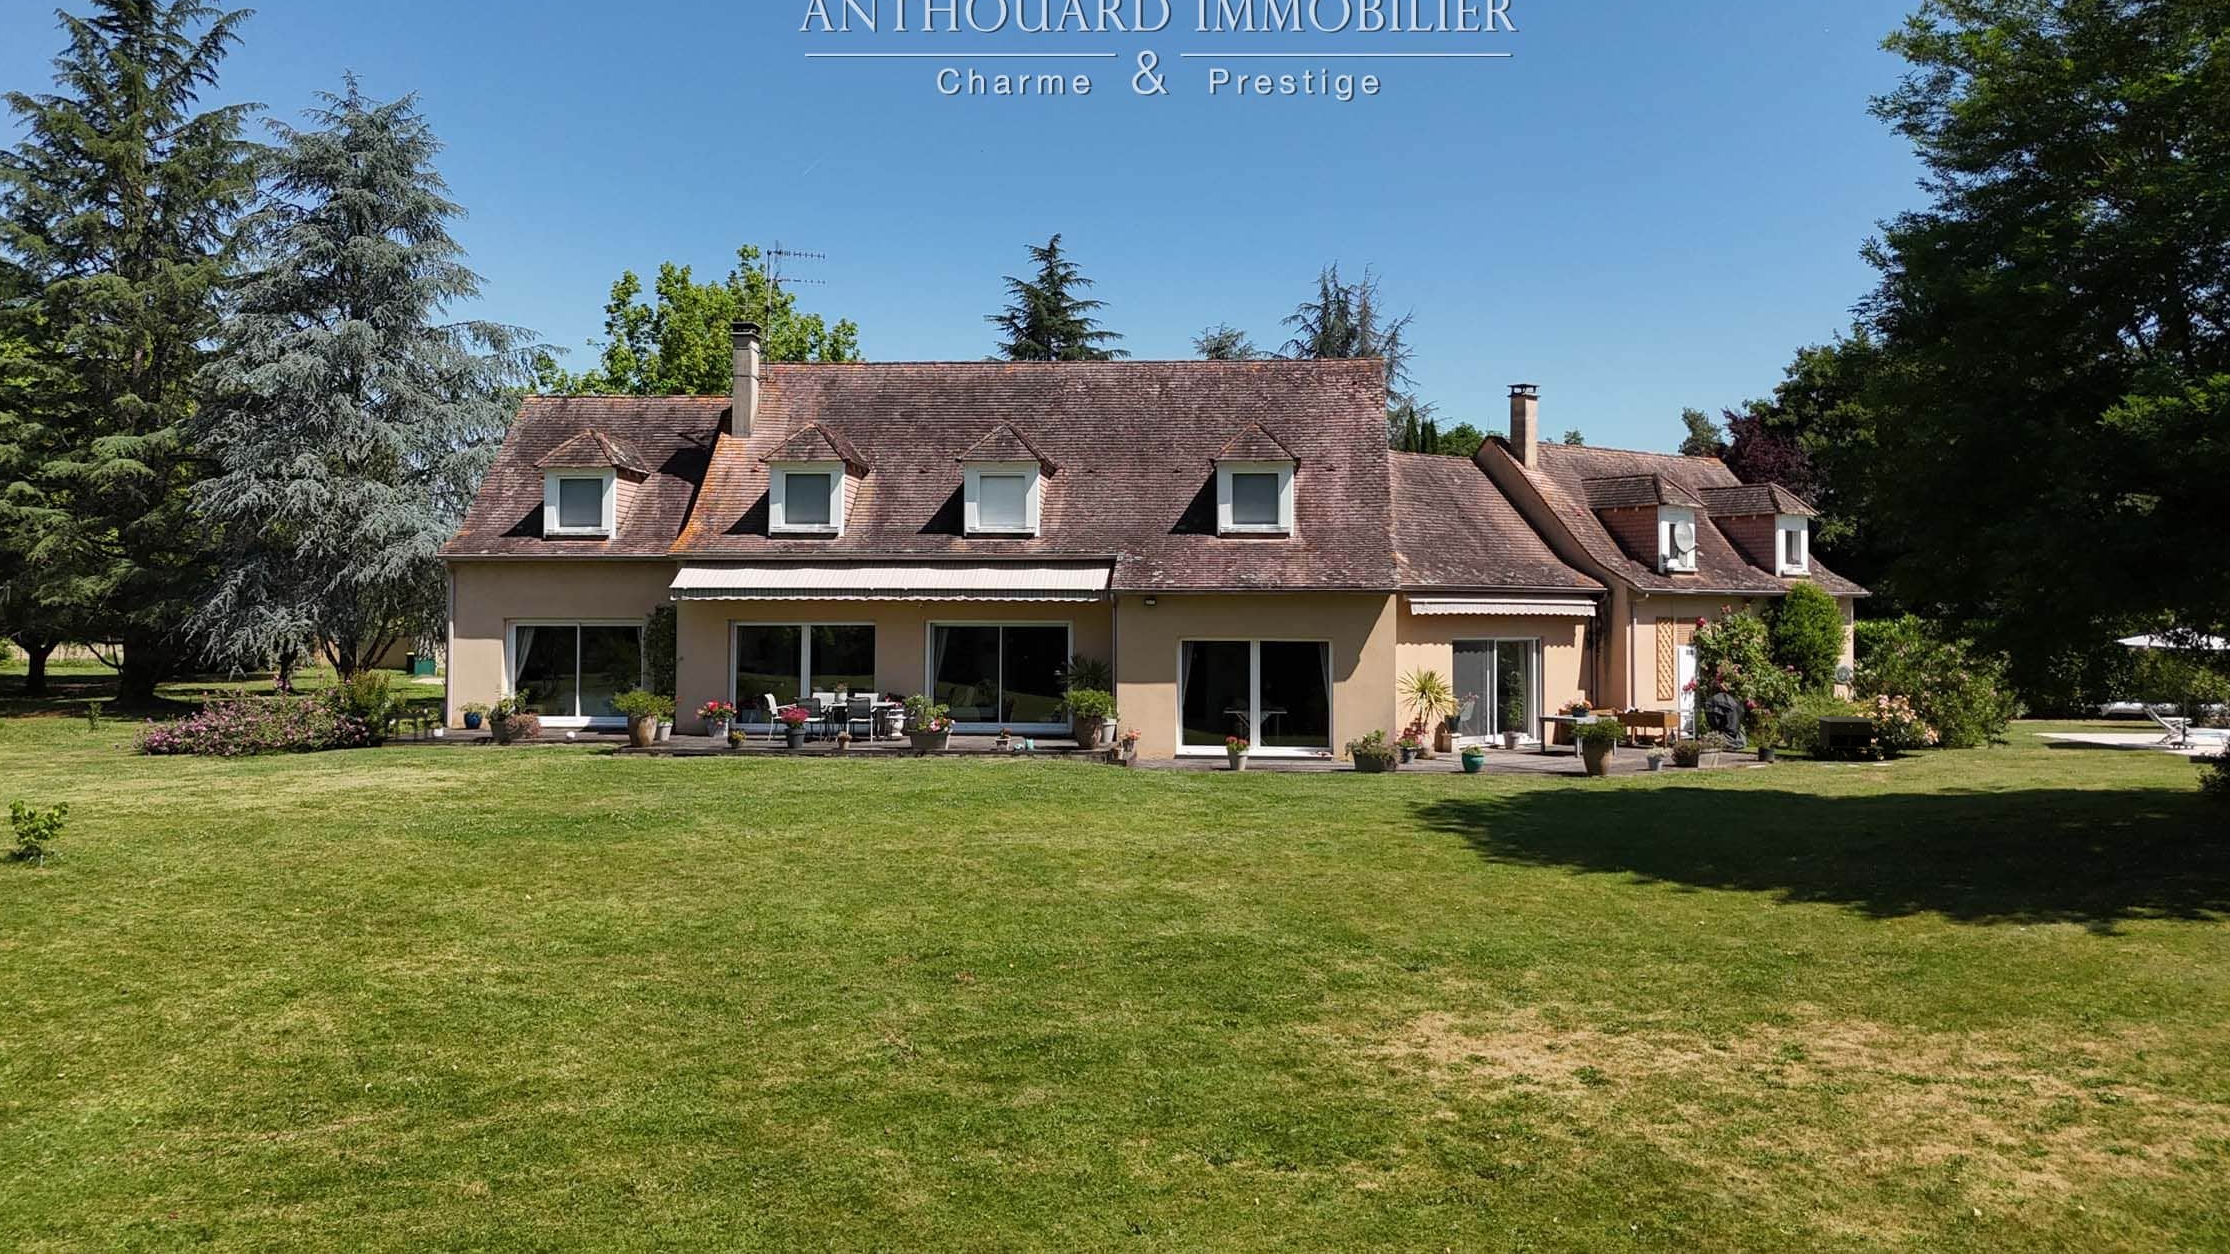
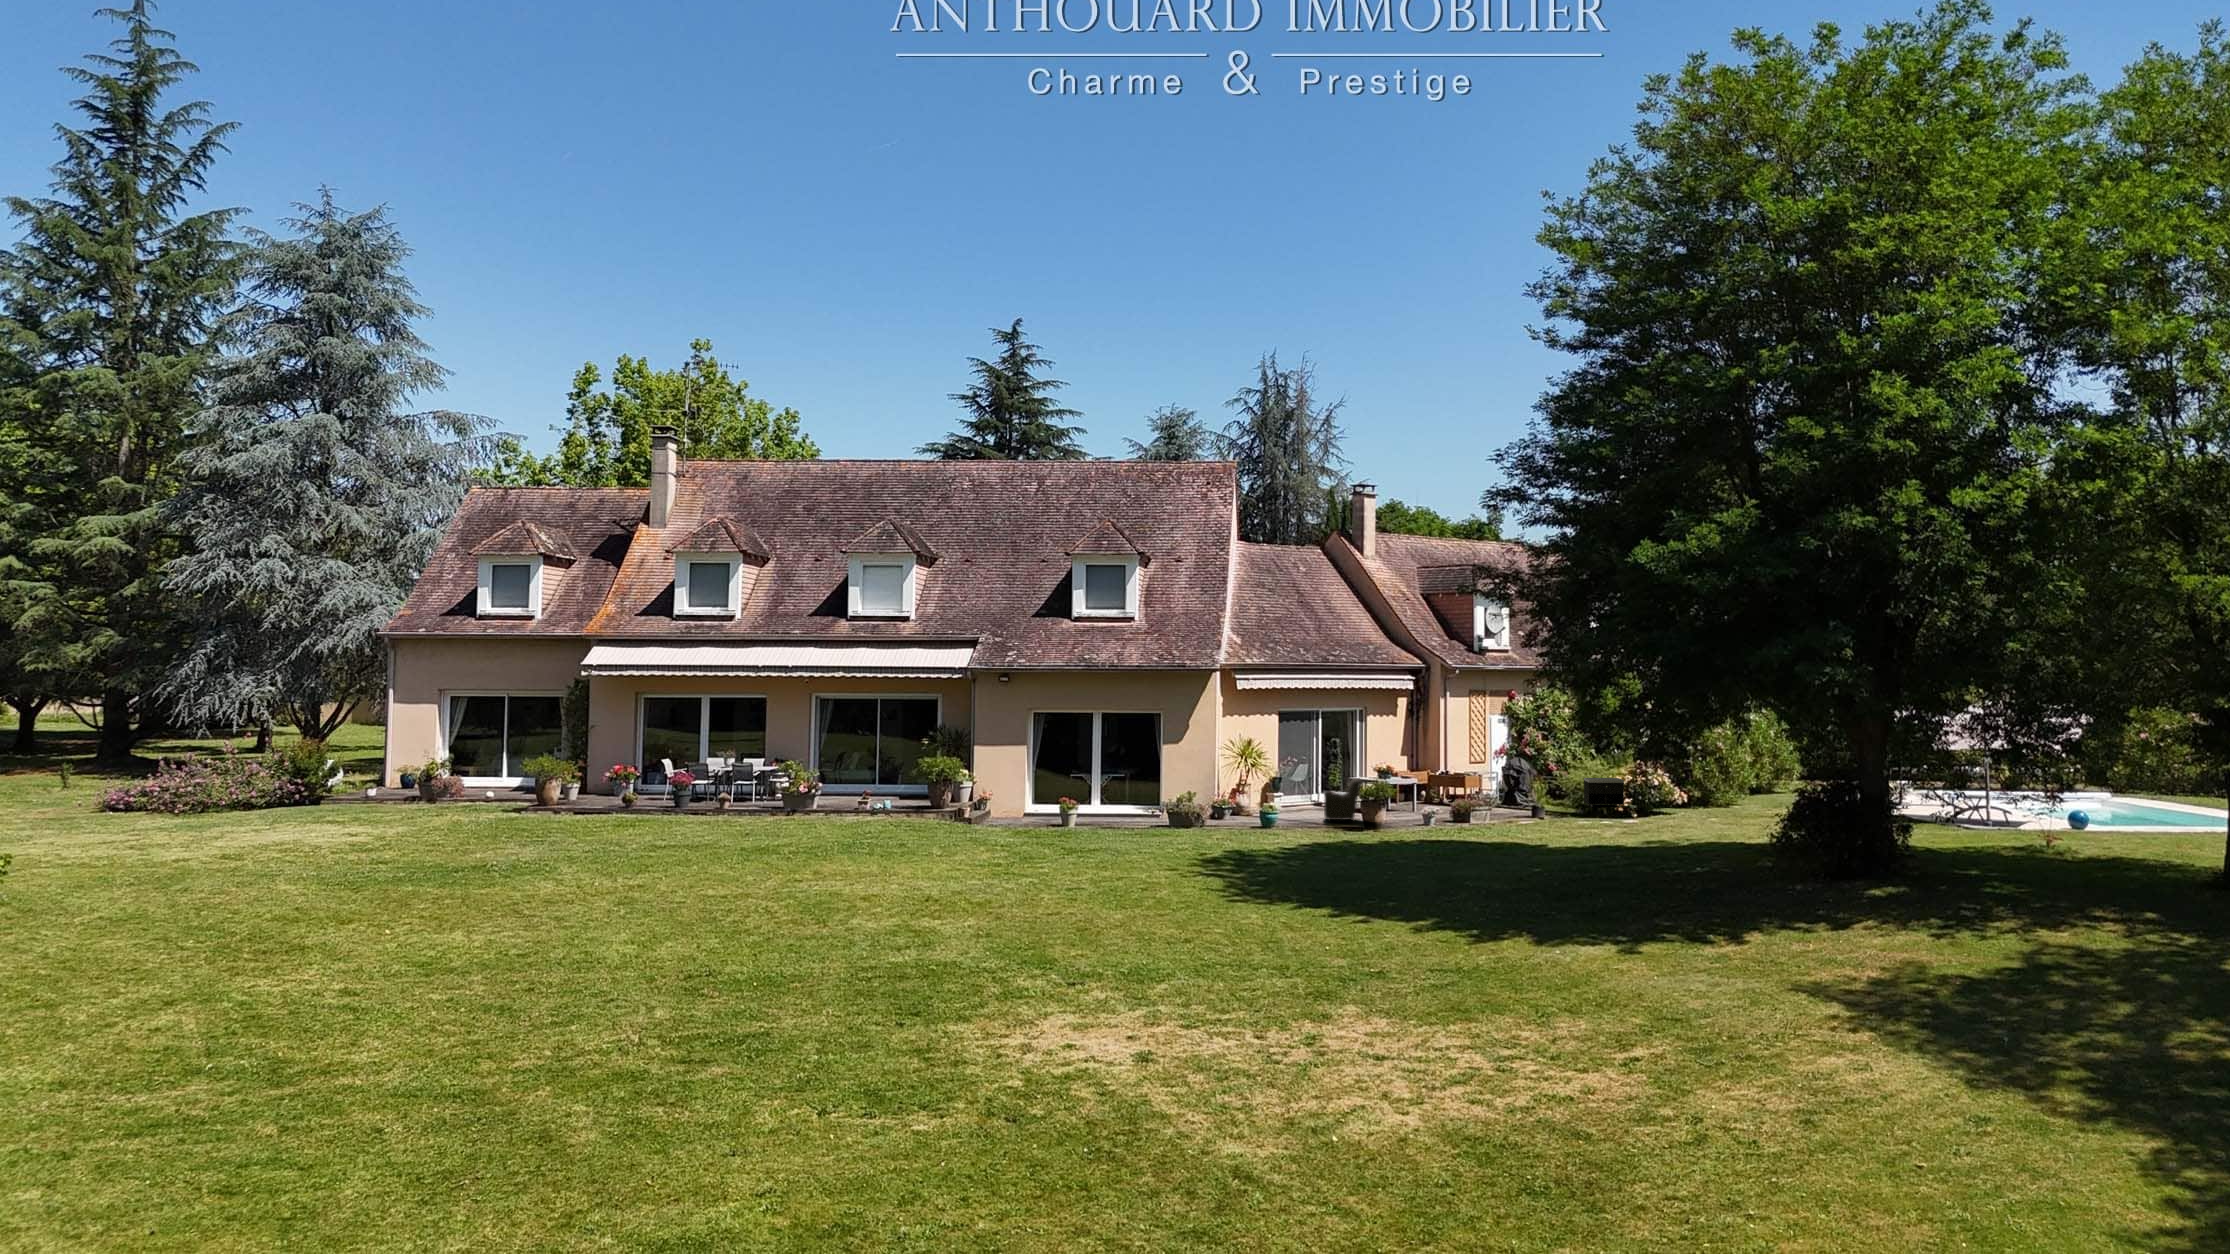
round table: present [382,712,430,742] -> none [322,773,370,801]
chair: none [1537,715,1587,768] -> present [1324,778,1362,823]

